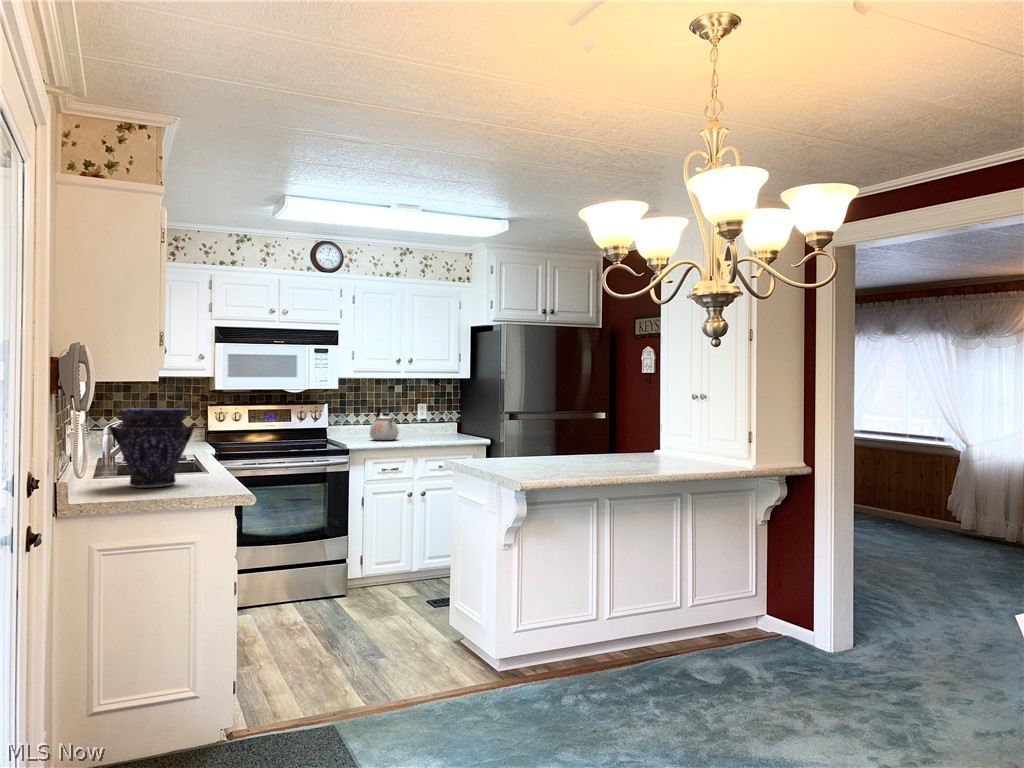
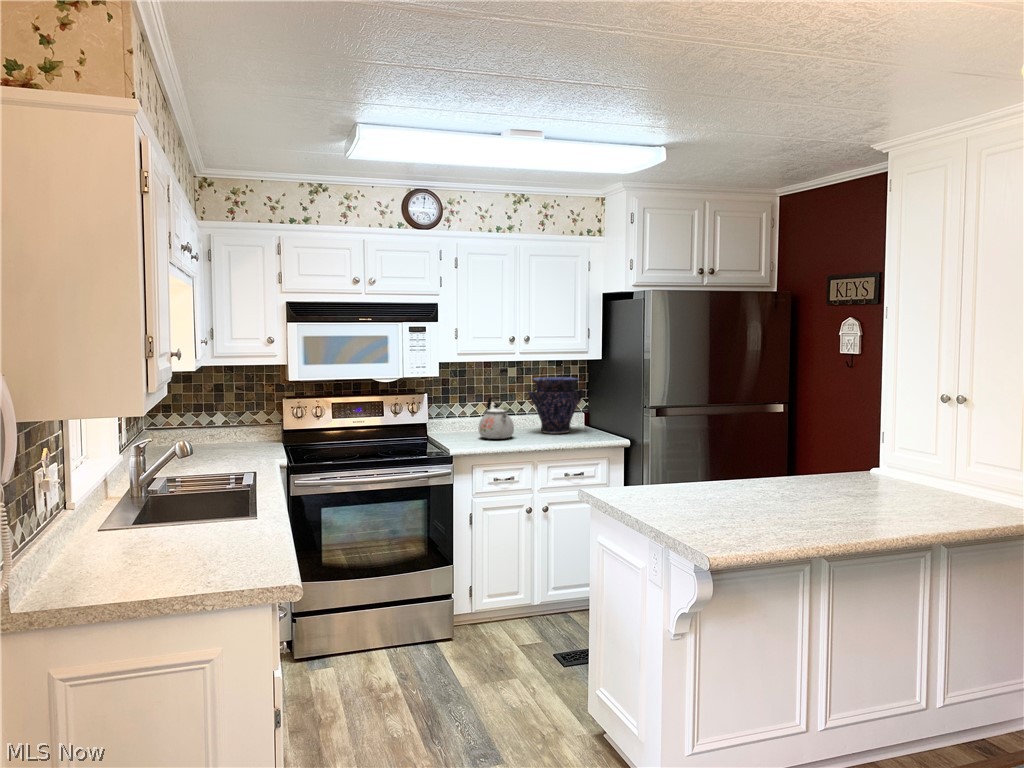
vase: present [110,408,195,488] -> present [529,377,583,434]

